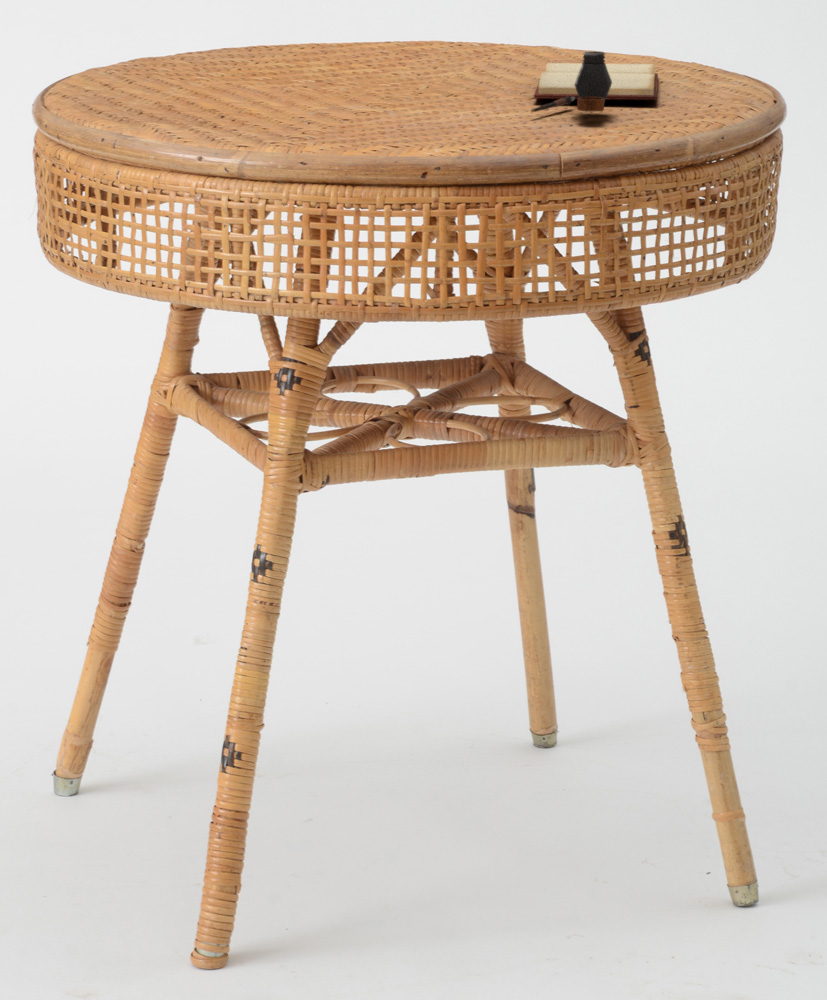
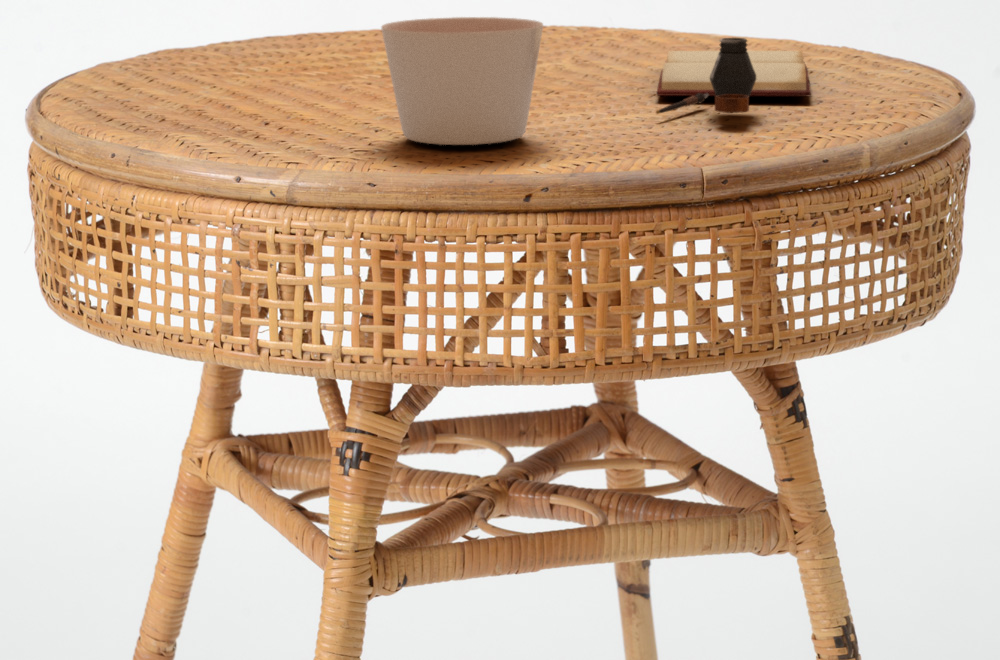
candle: none [312,32,440,133] -> present [382,17,543,145]

